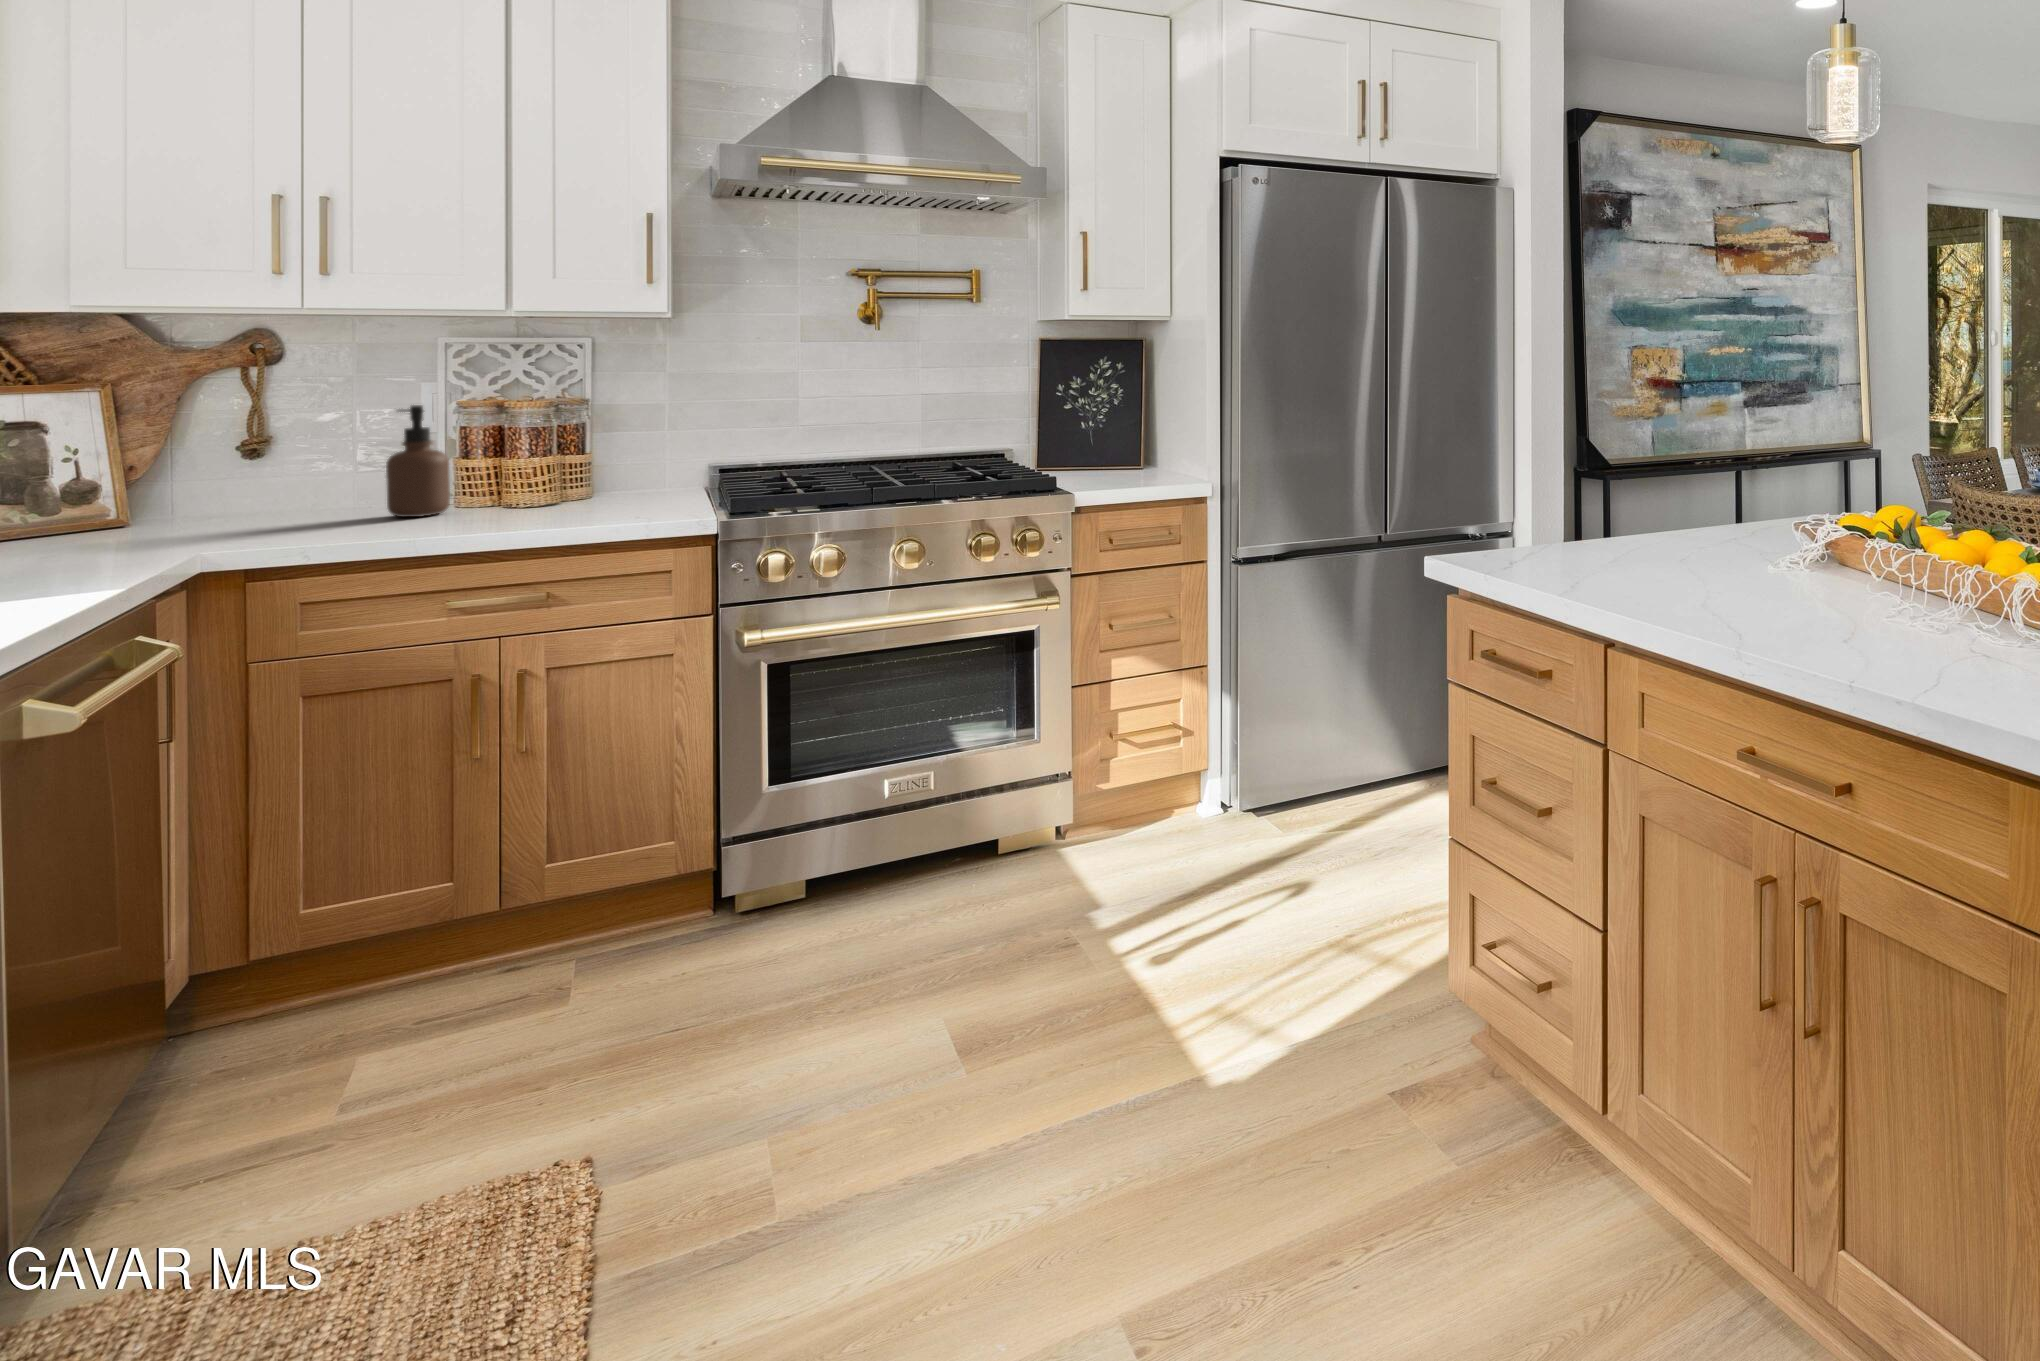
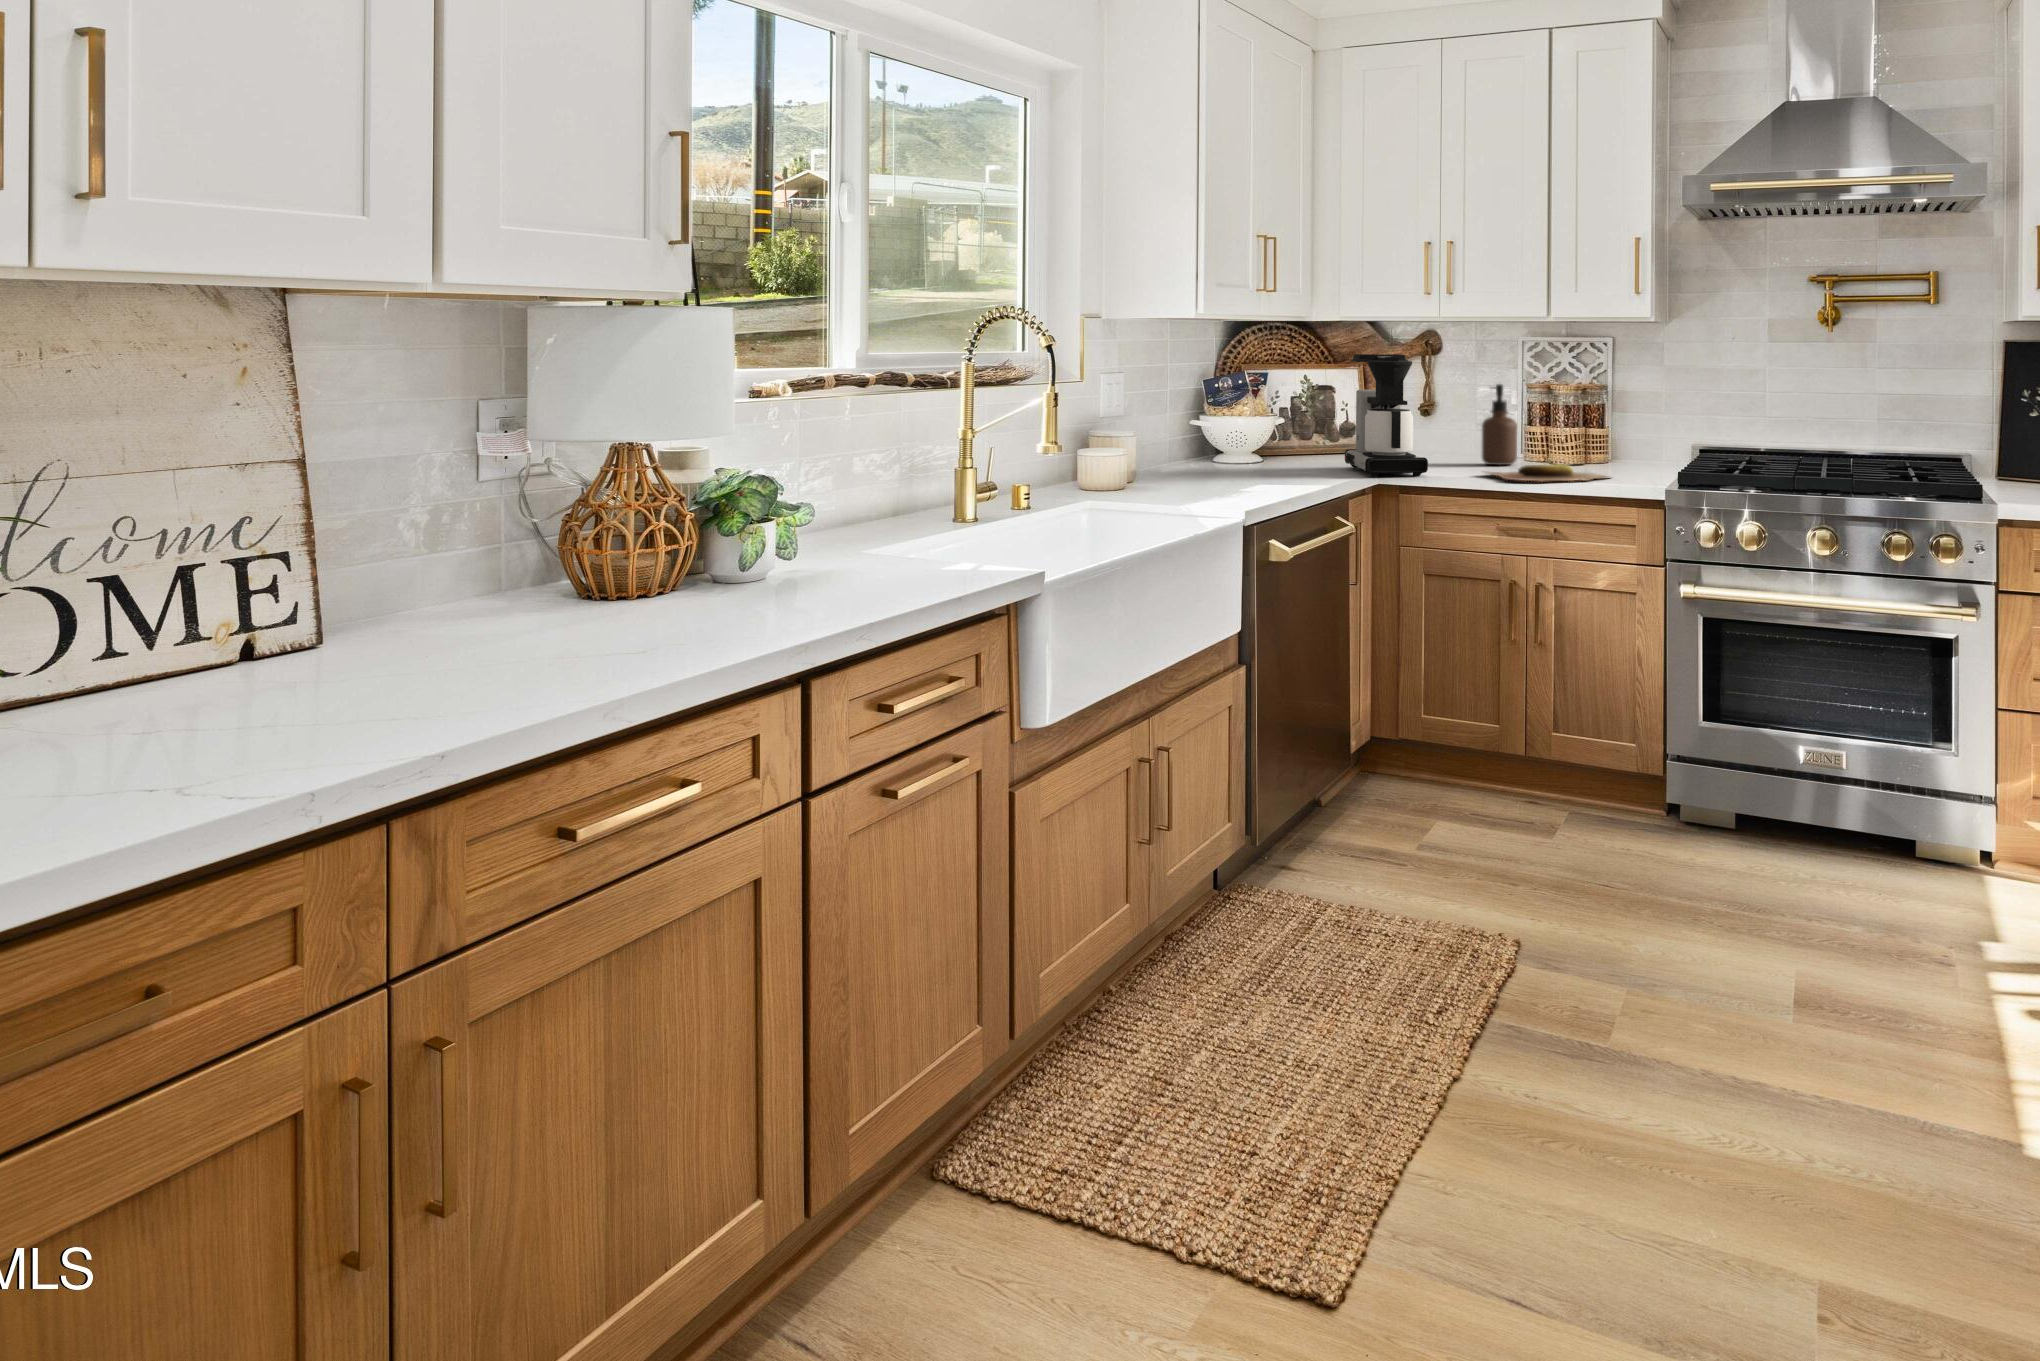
coffee maker: none [112,370,312,562] -> present [1345,354,1428,477]
cutting board: none [412,507,625,538] -> present [1483,464,1608,482]

